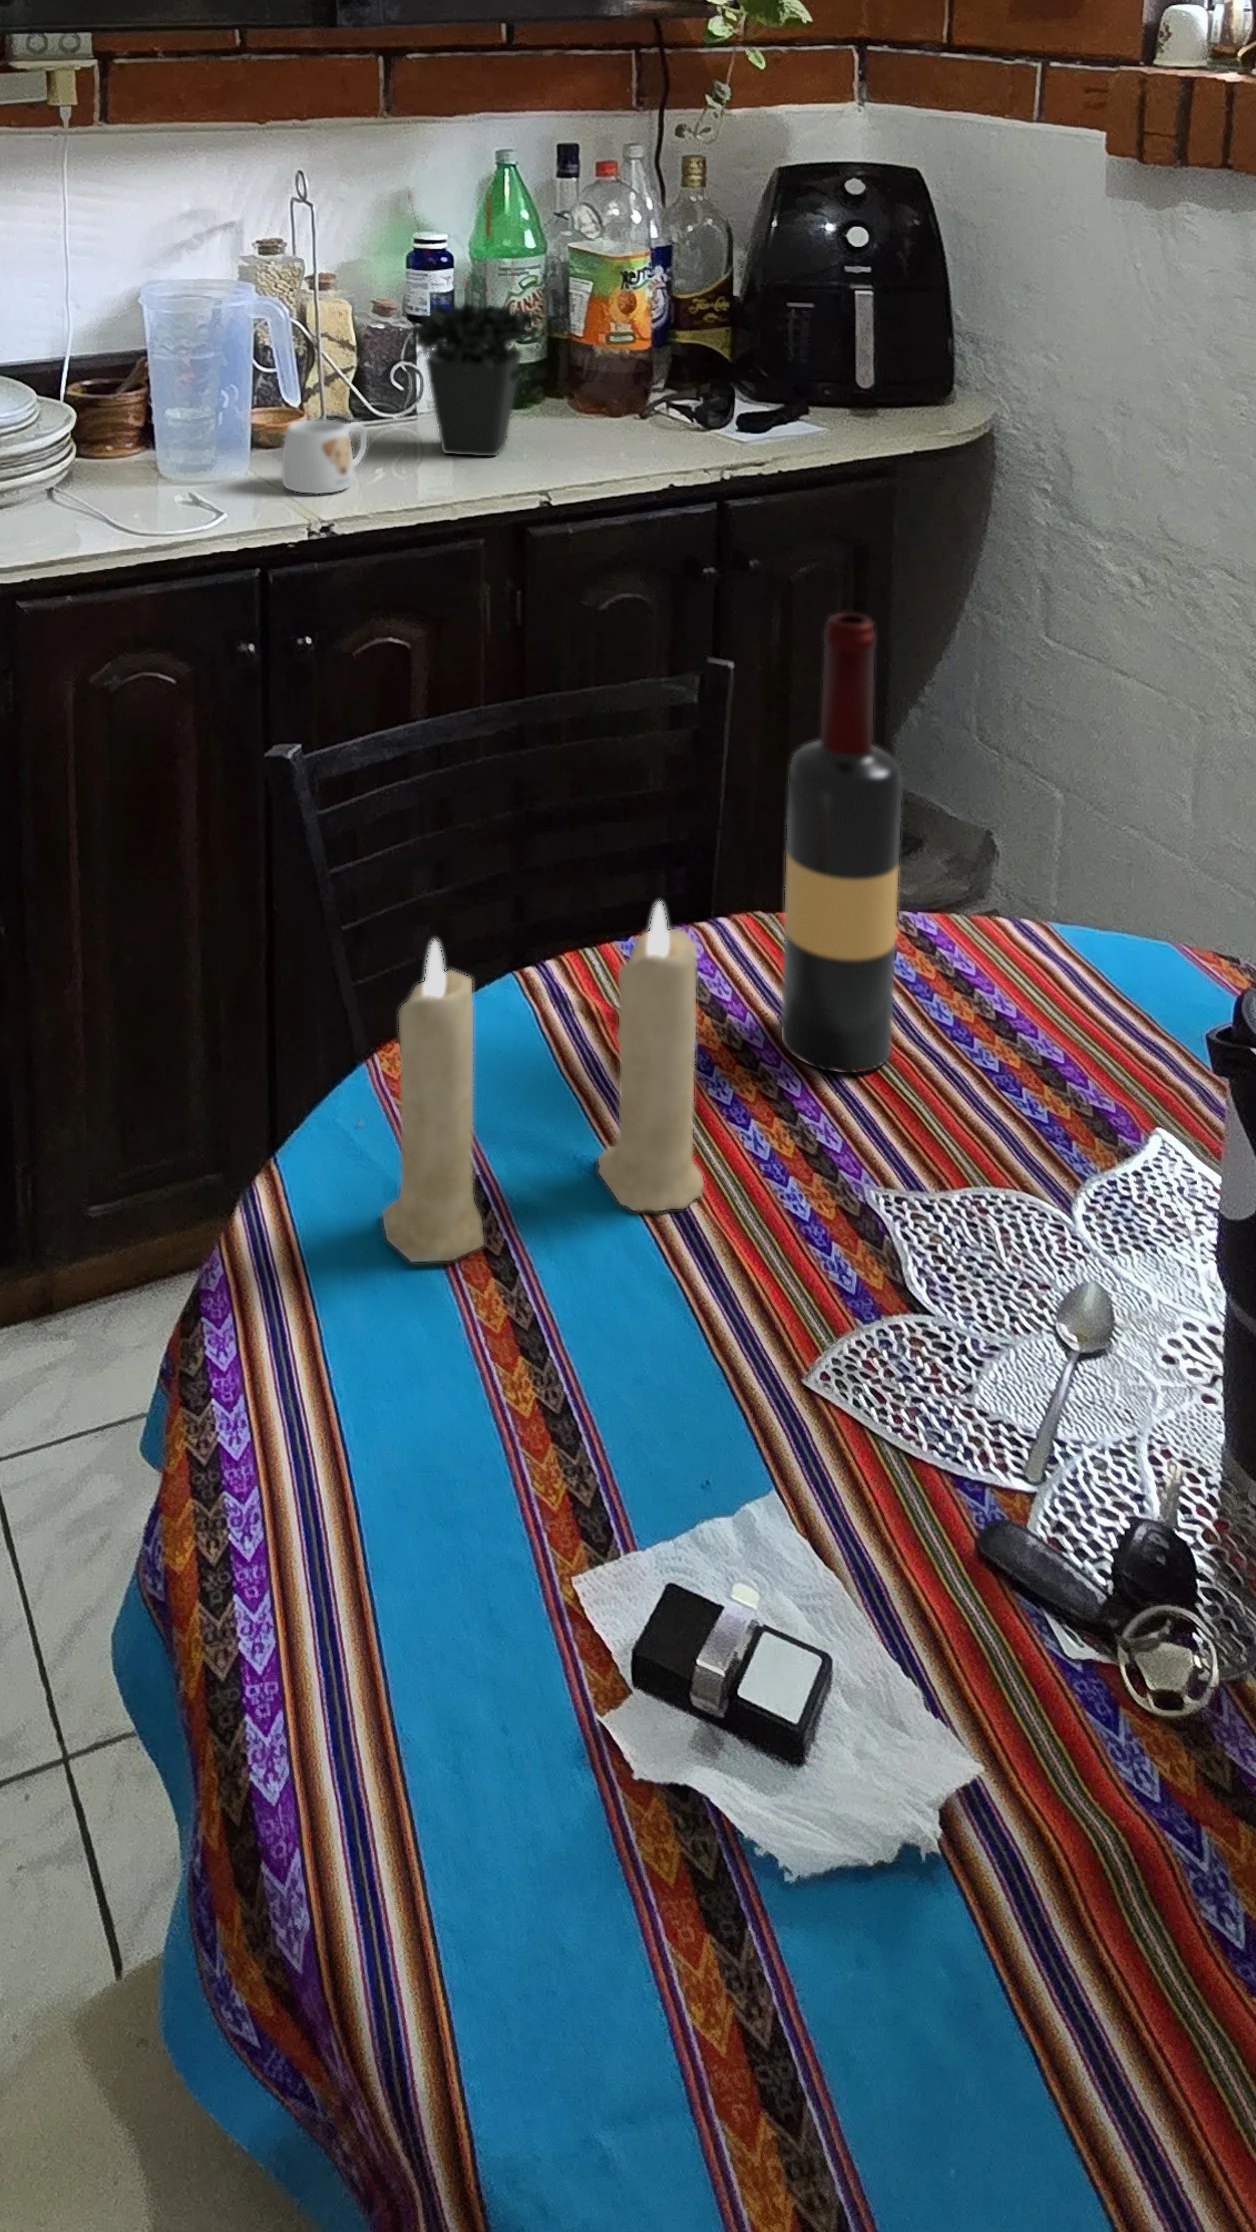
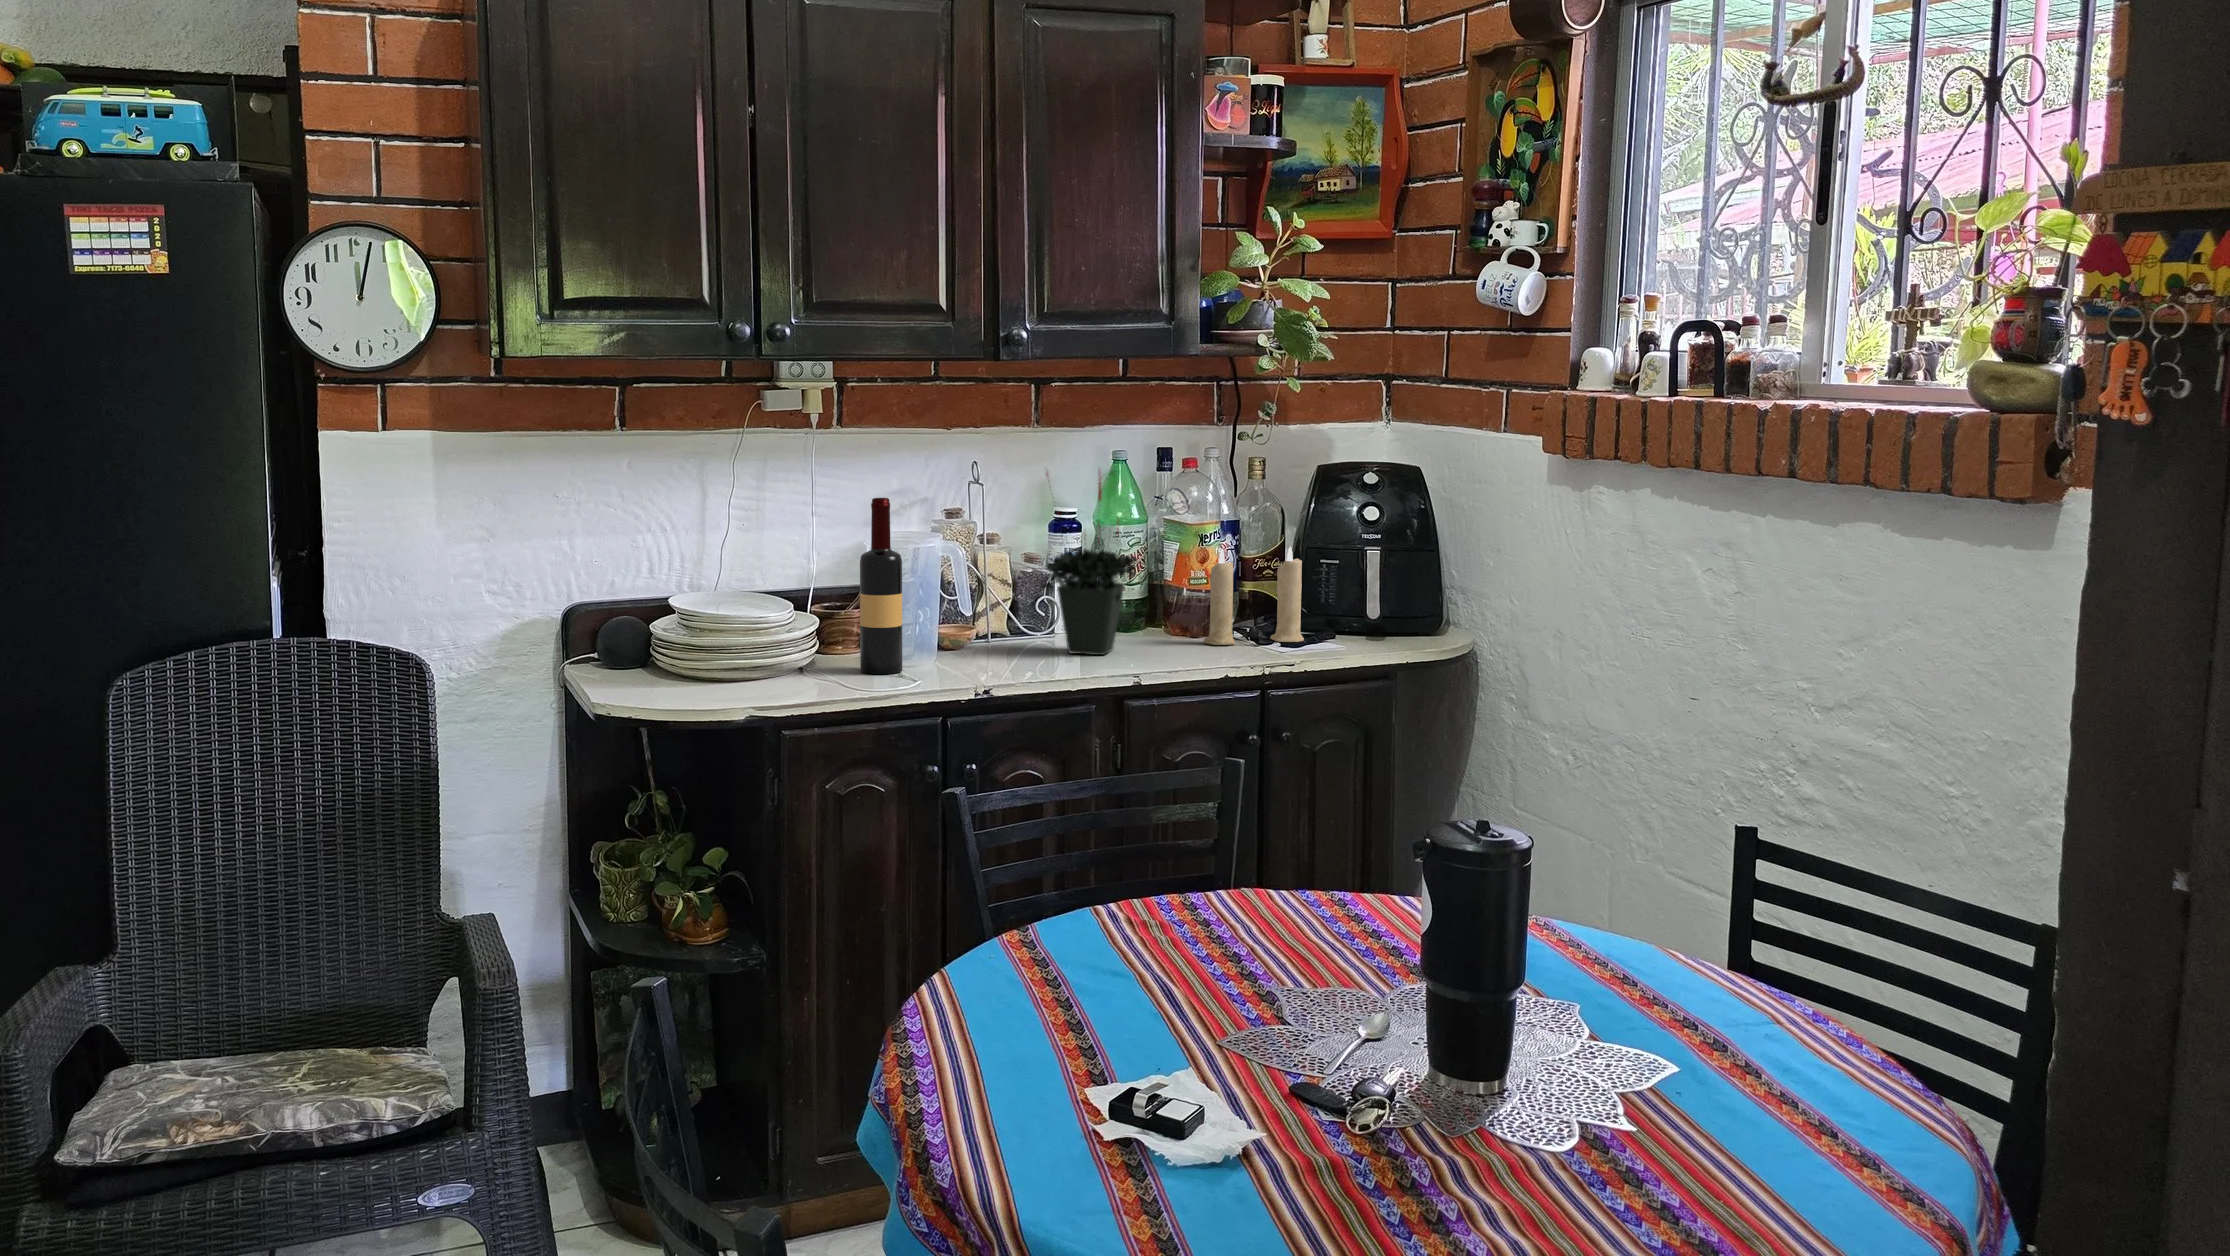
mug: present [282,420,367,494] -> none [956,623,1015,671]
wine bottle: present [781,613,902,1073] -> present [860,498,902,674]
candle: present [382,903,704,1262] -> present [1204,547,1304,645]

